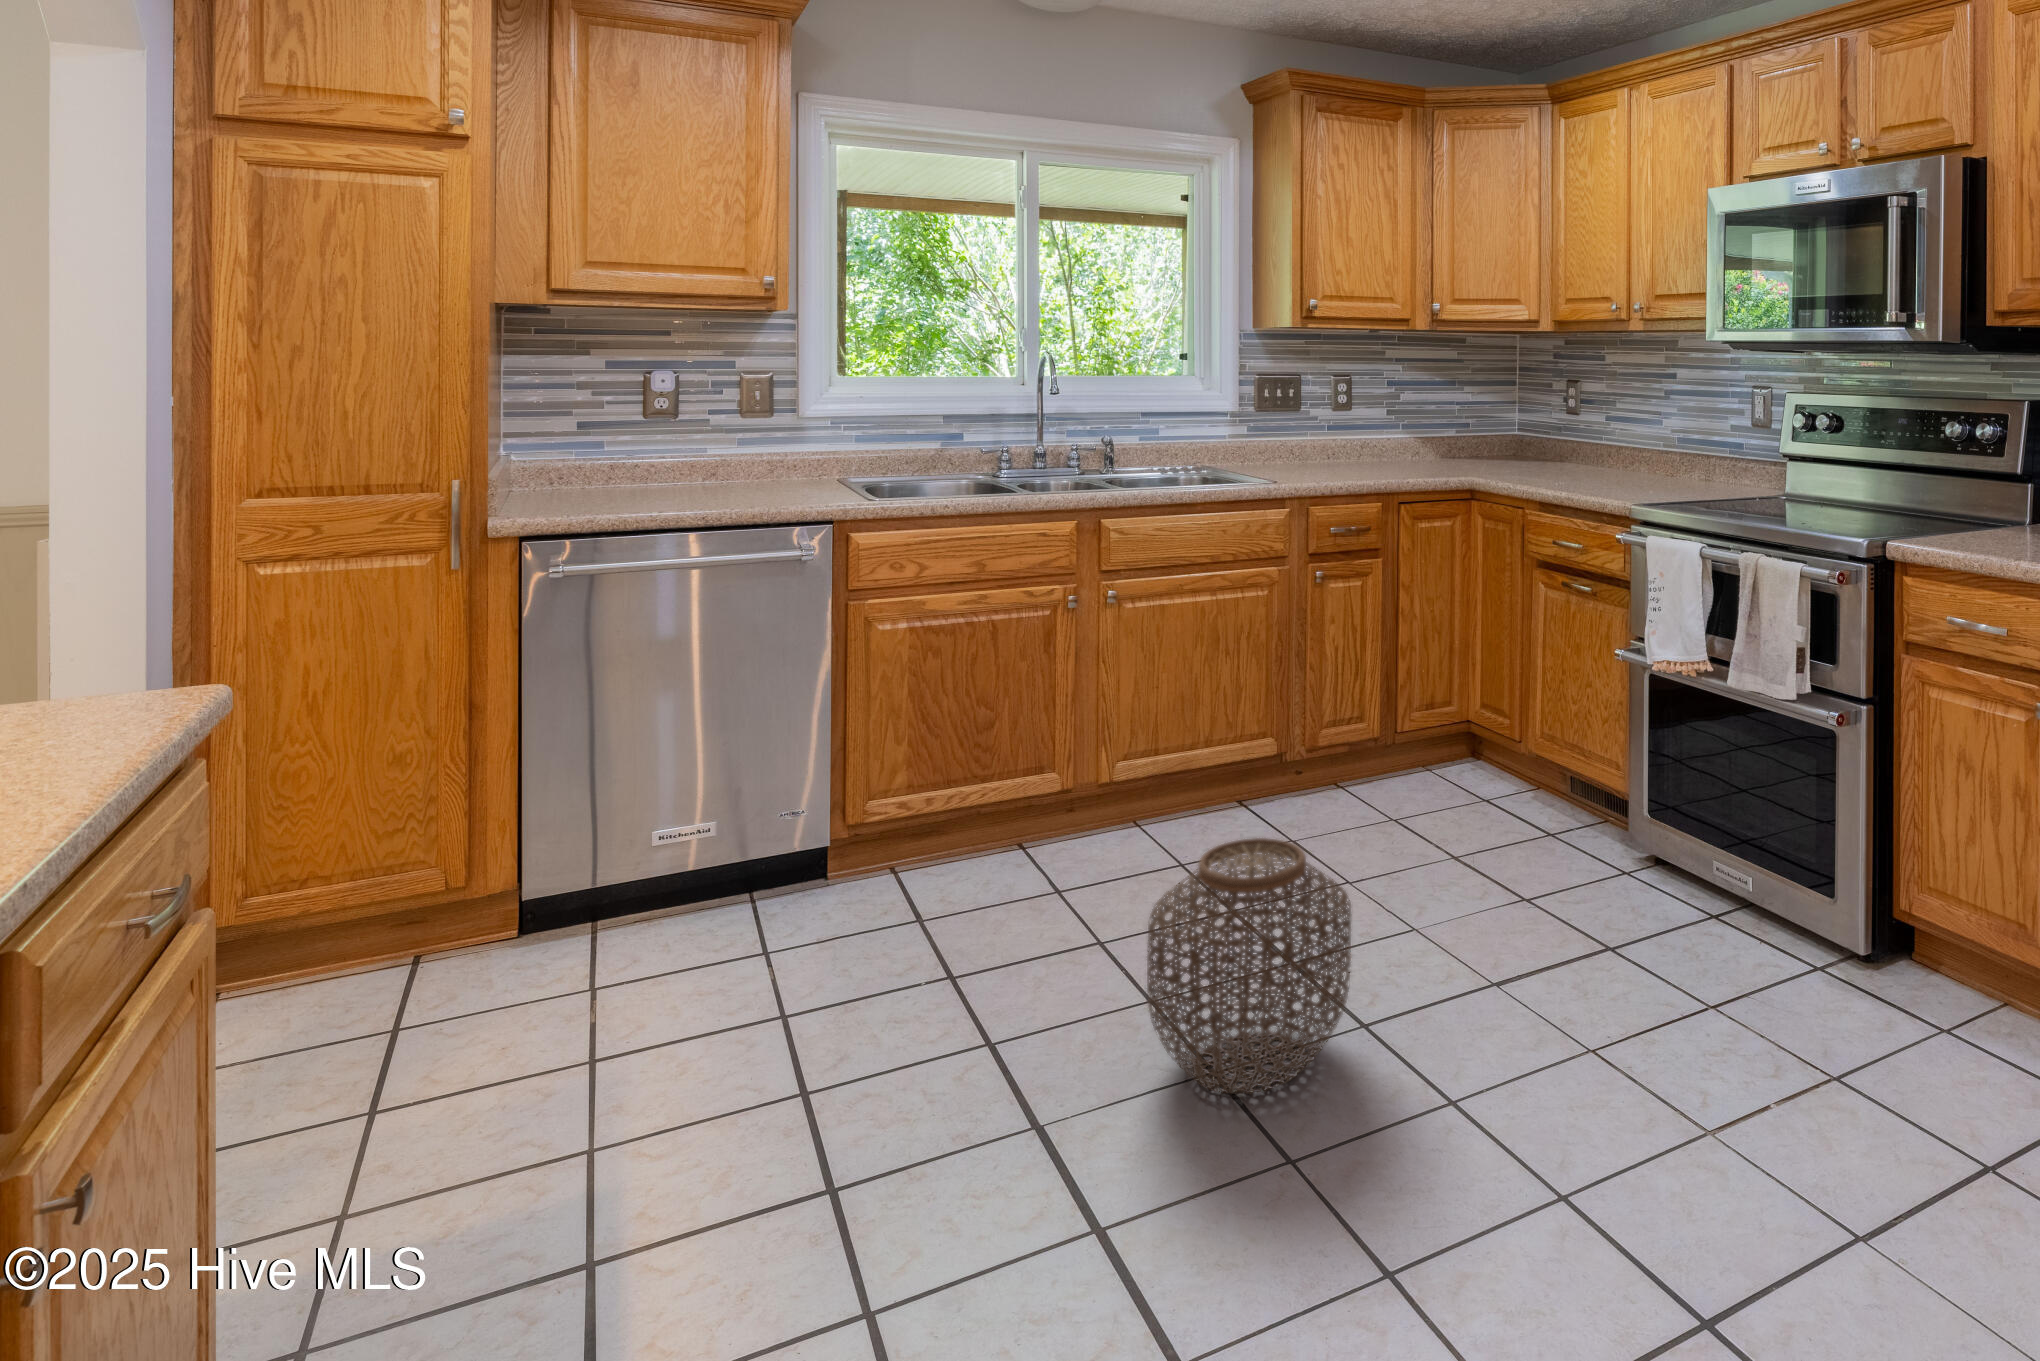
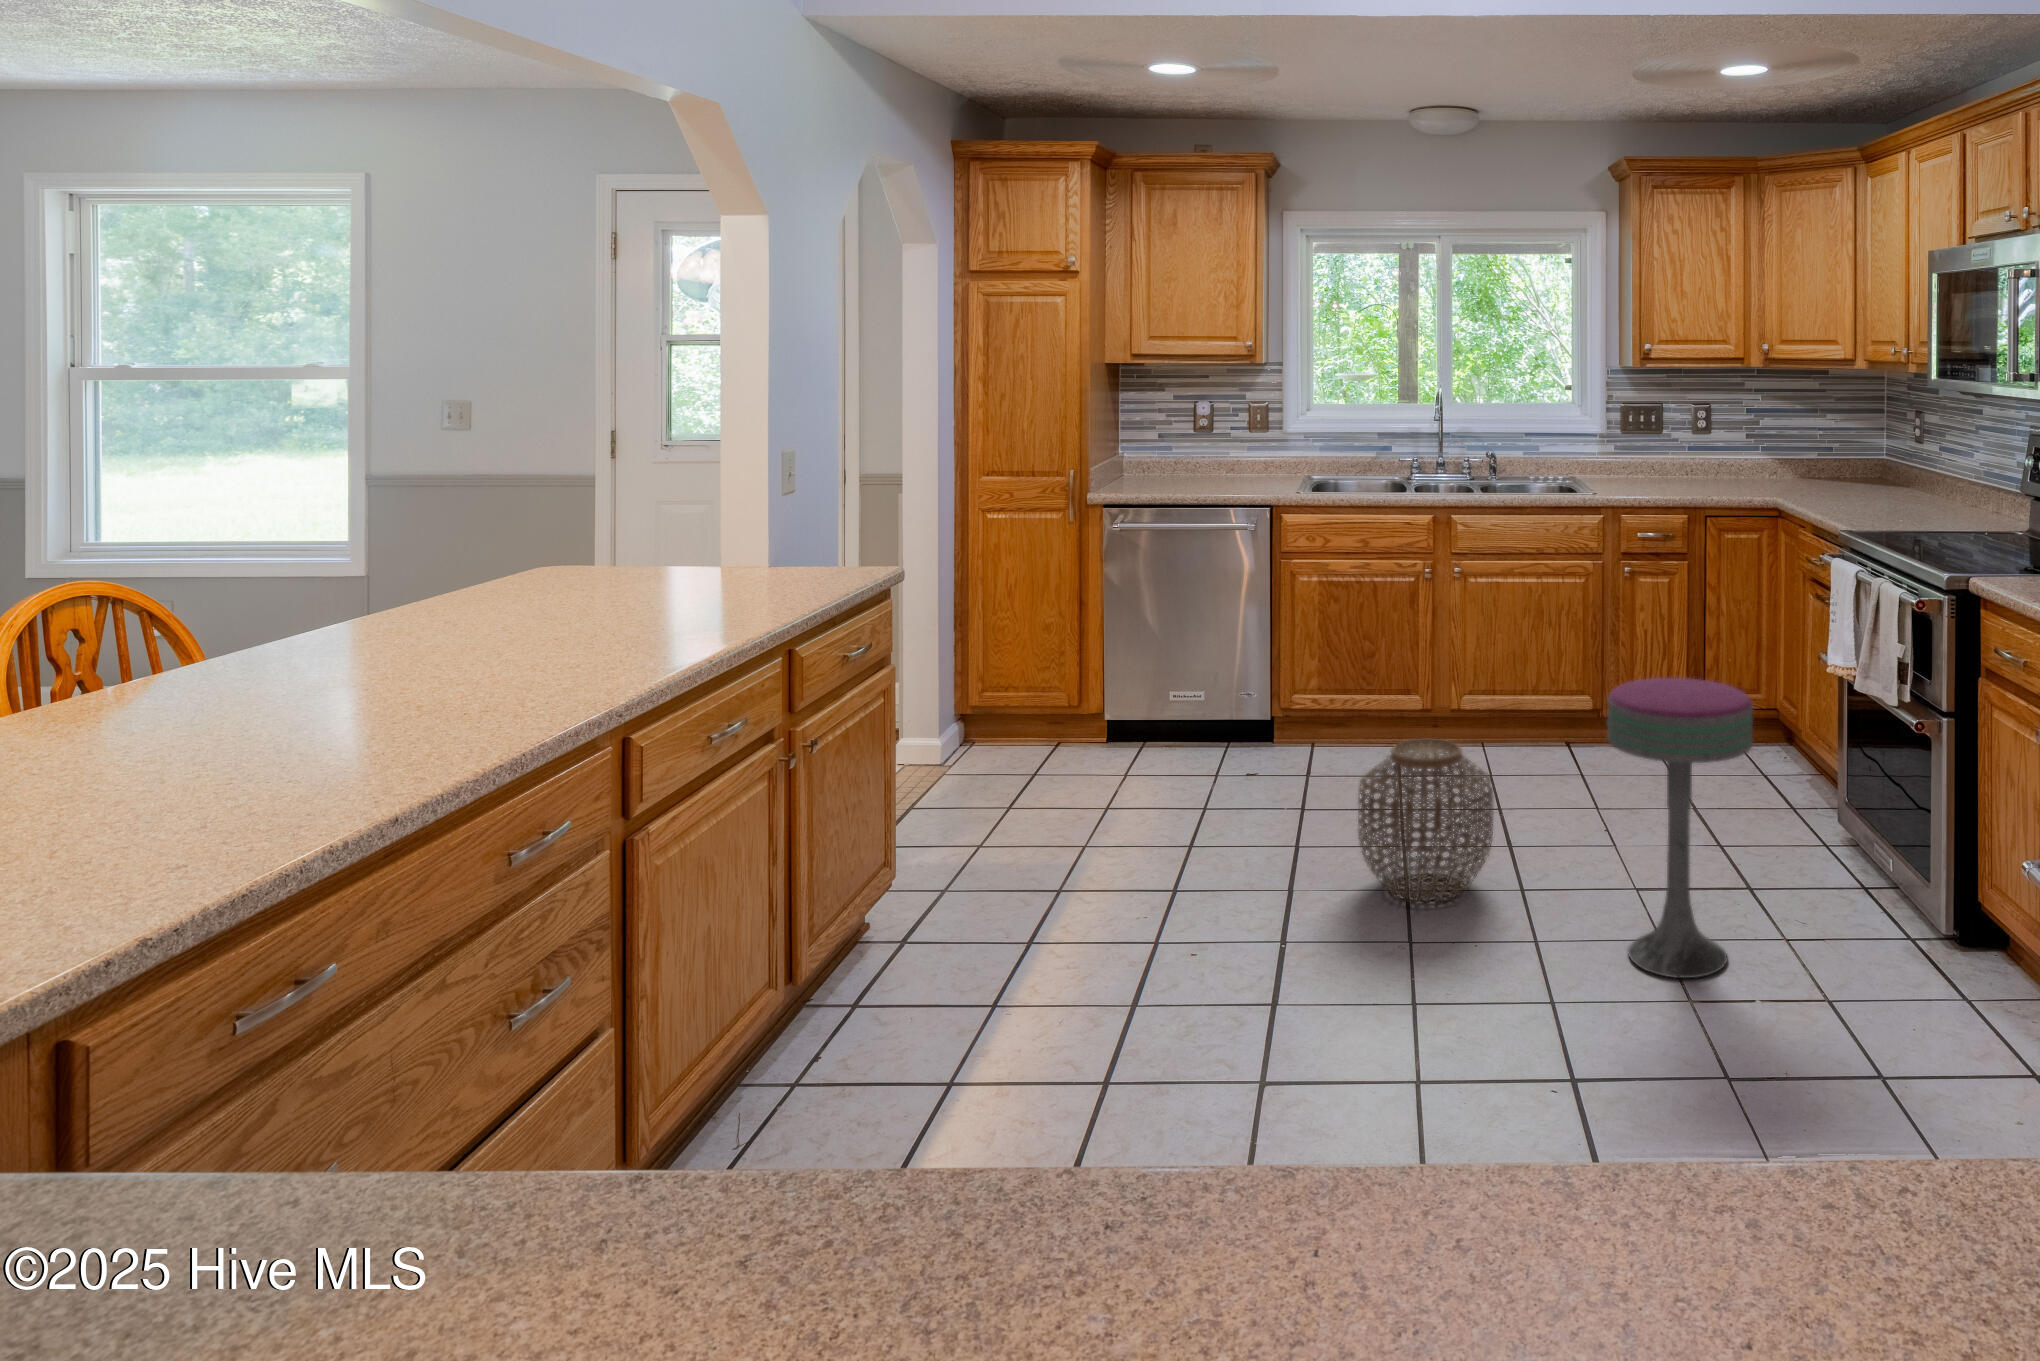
bar stool: none [1560,705,1752,1113] -> present [1607,678,1753,978]

